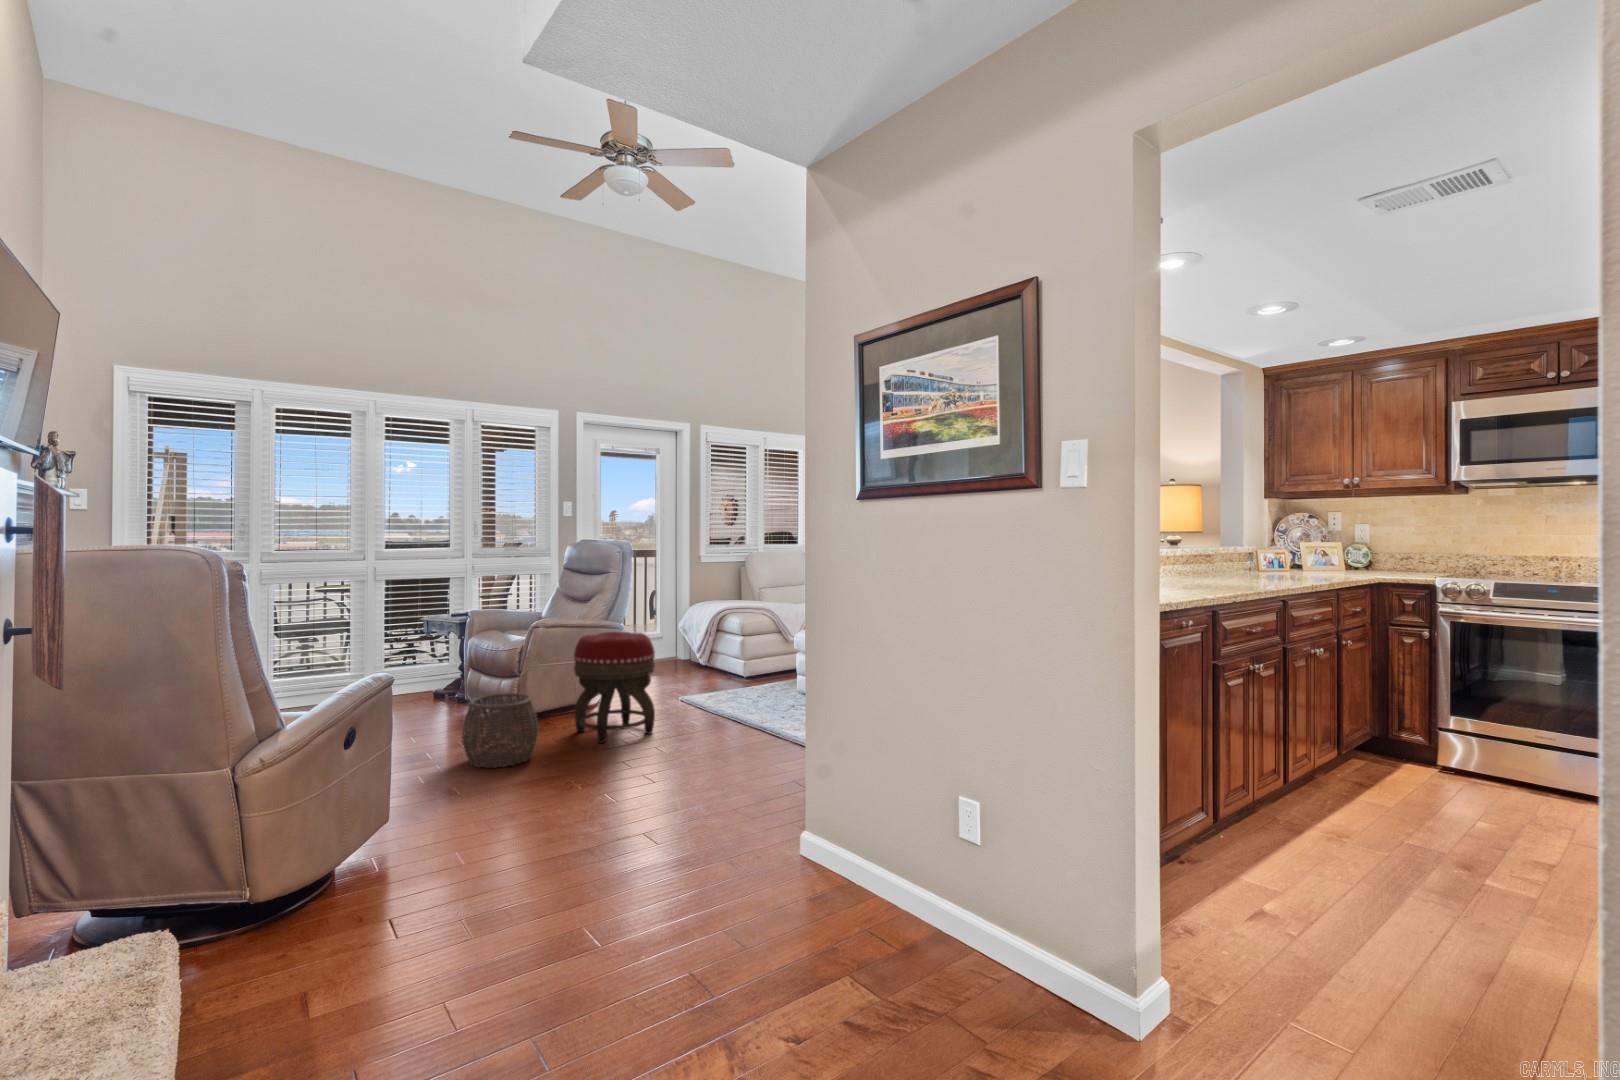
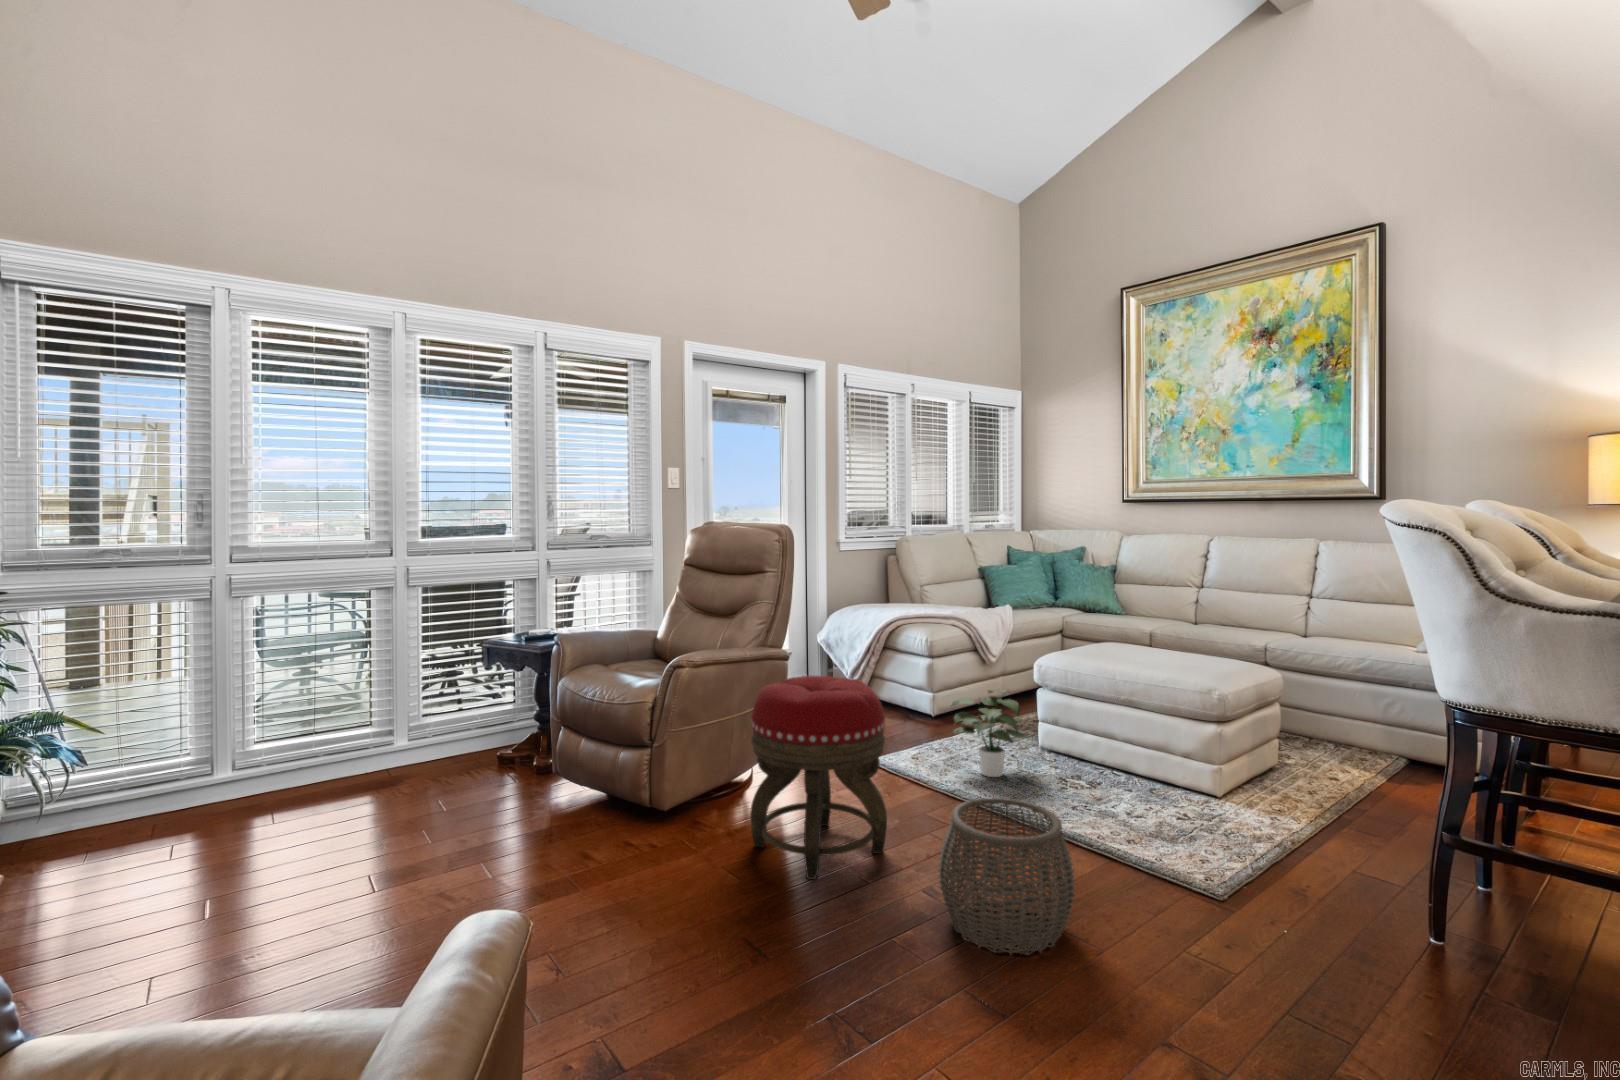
potted plant: none [728,649,780,705] -> present [952,689,1028,777]
woven basket: present [462,693,538,768] -> present [938,798,1075,955]

